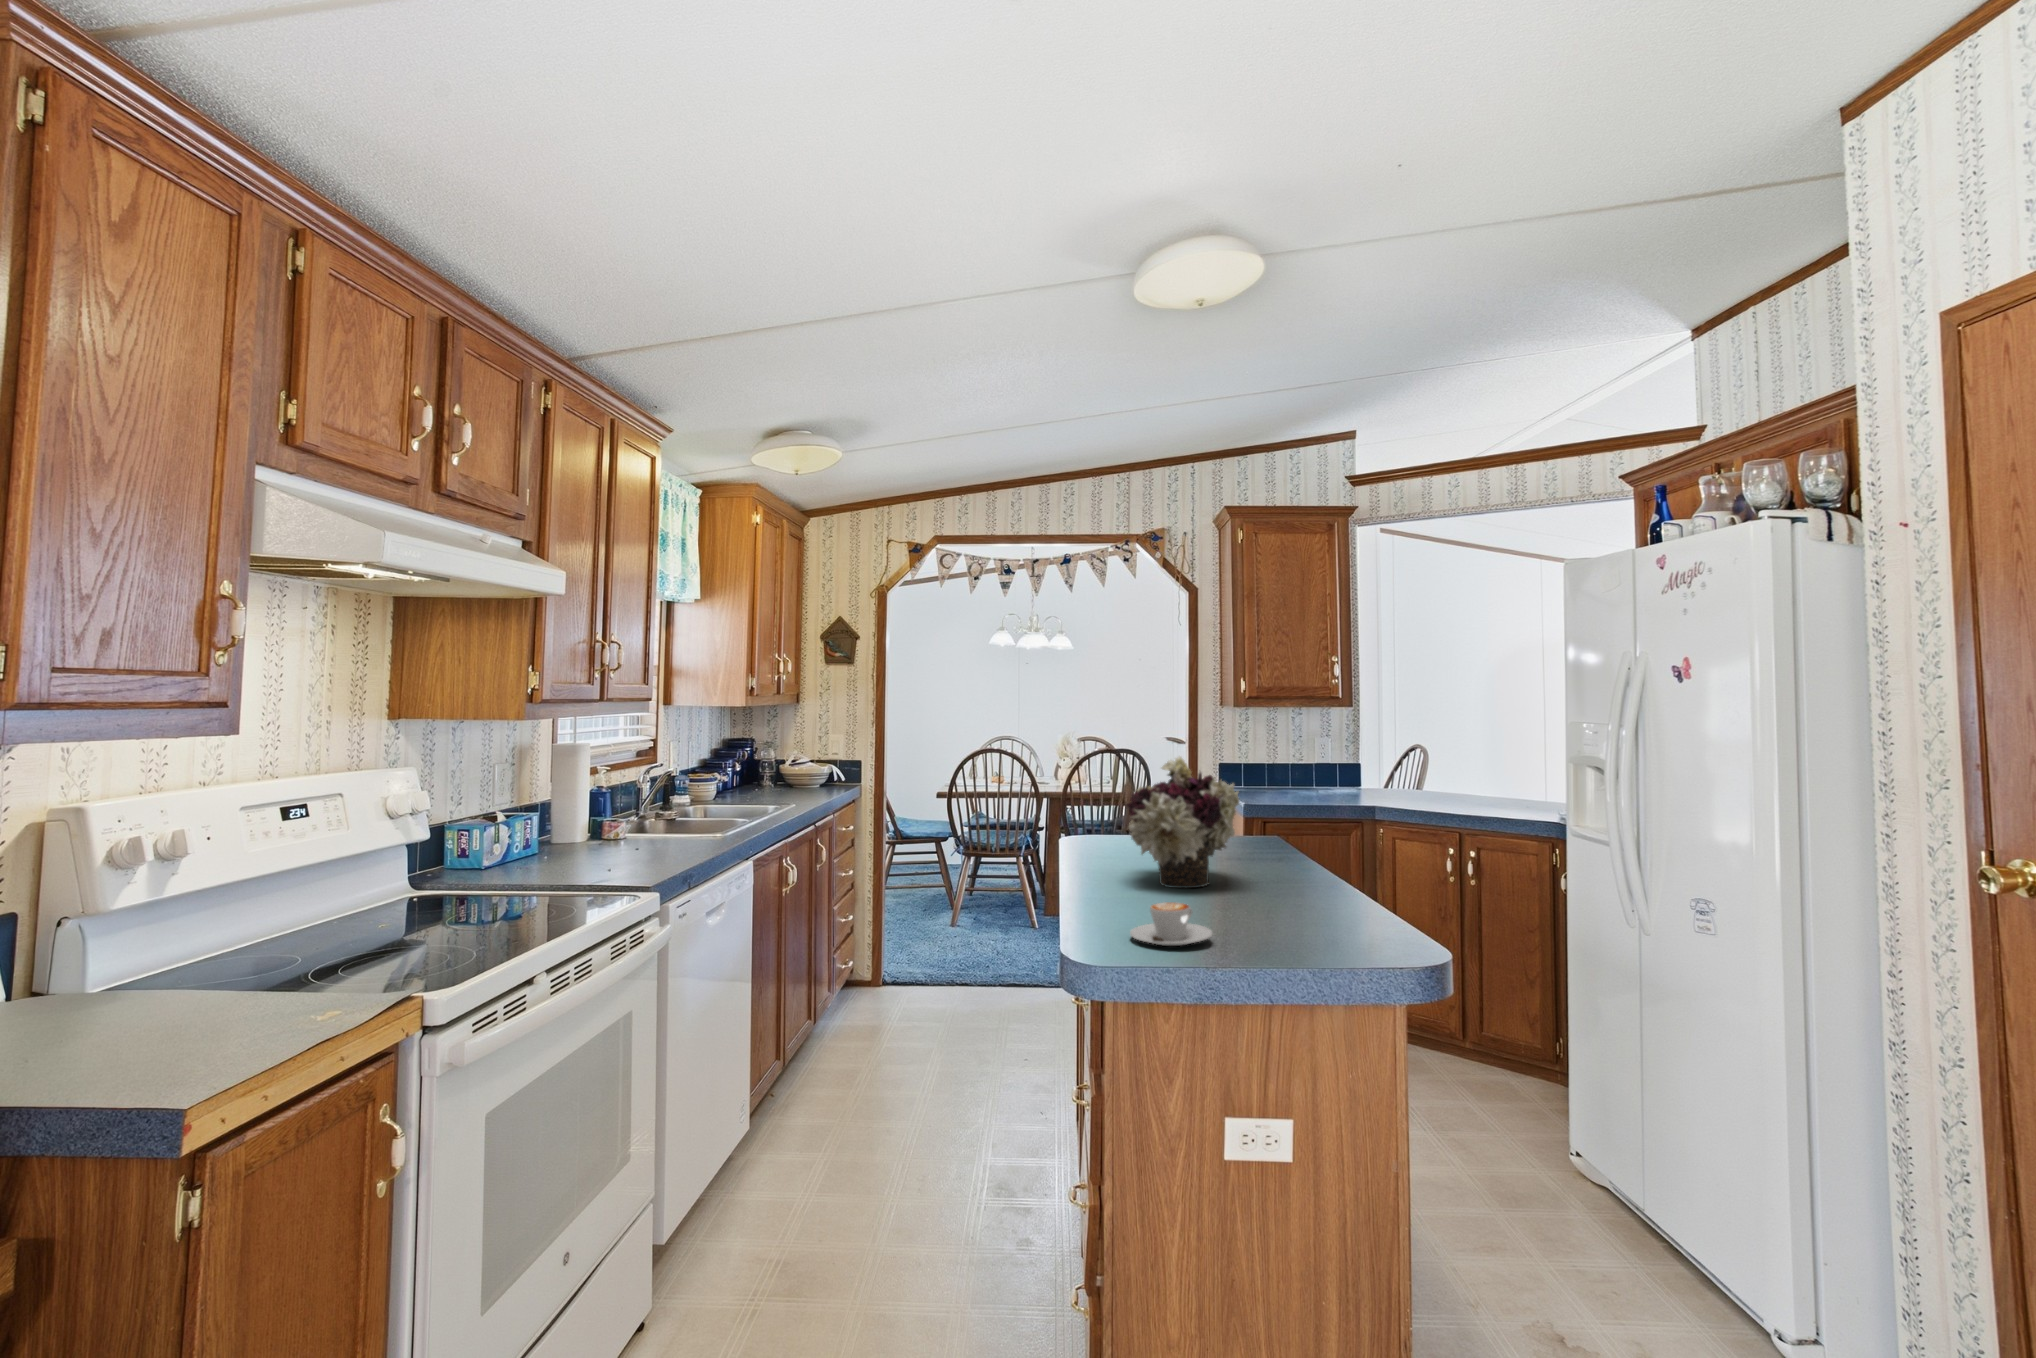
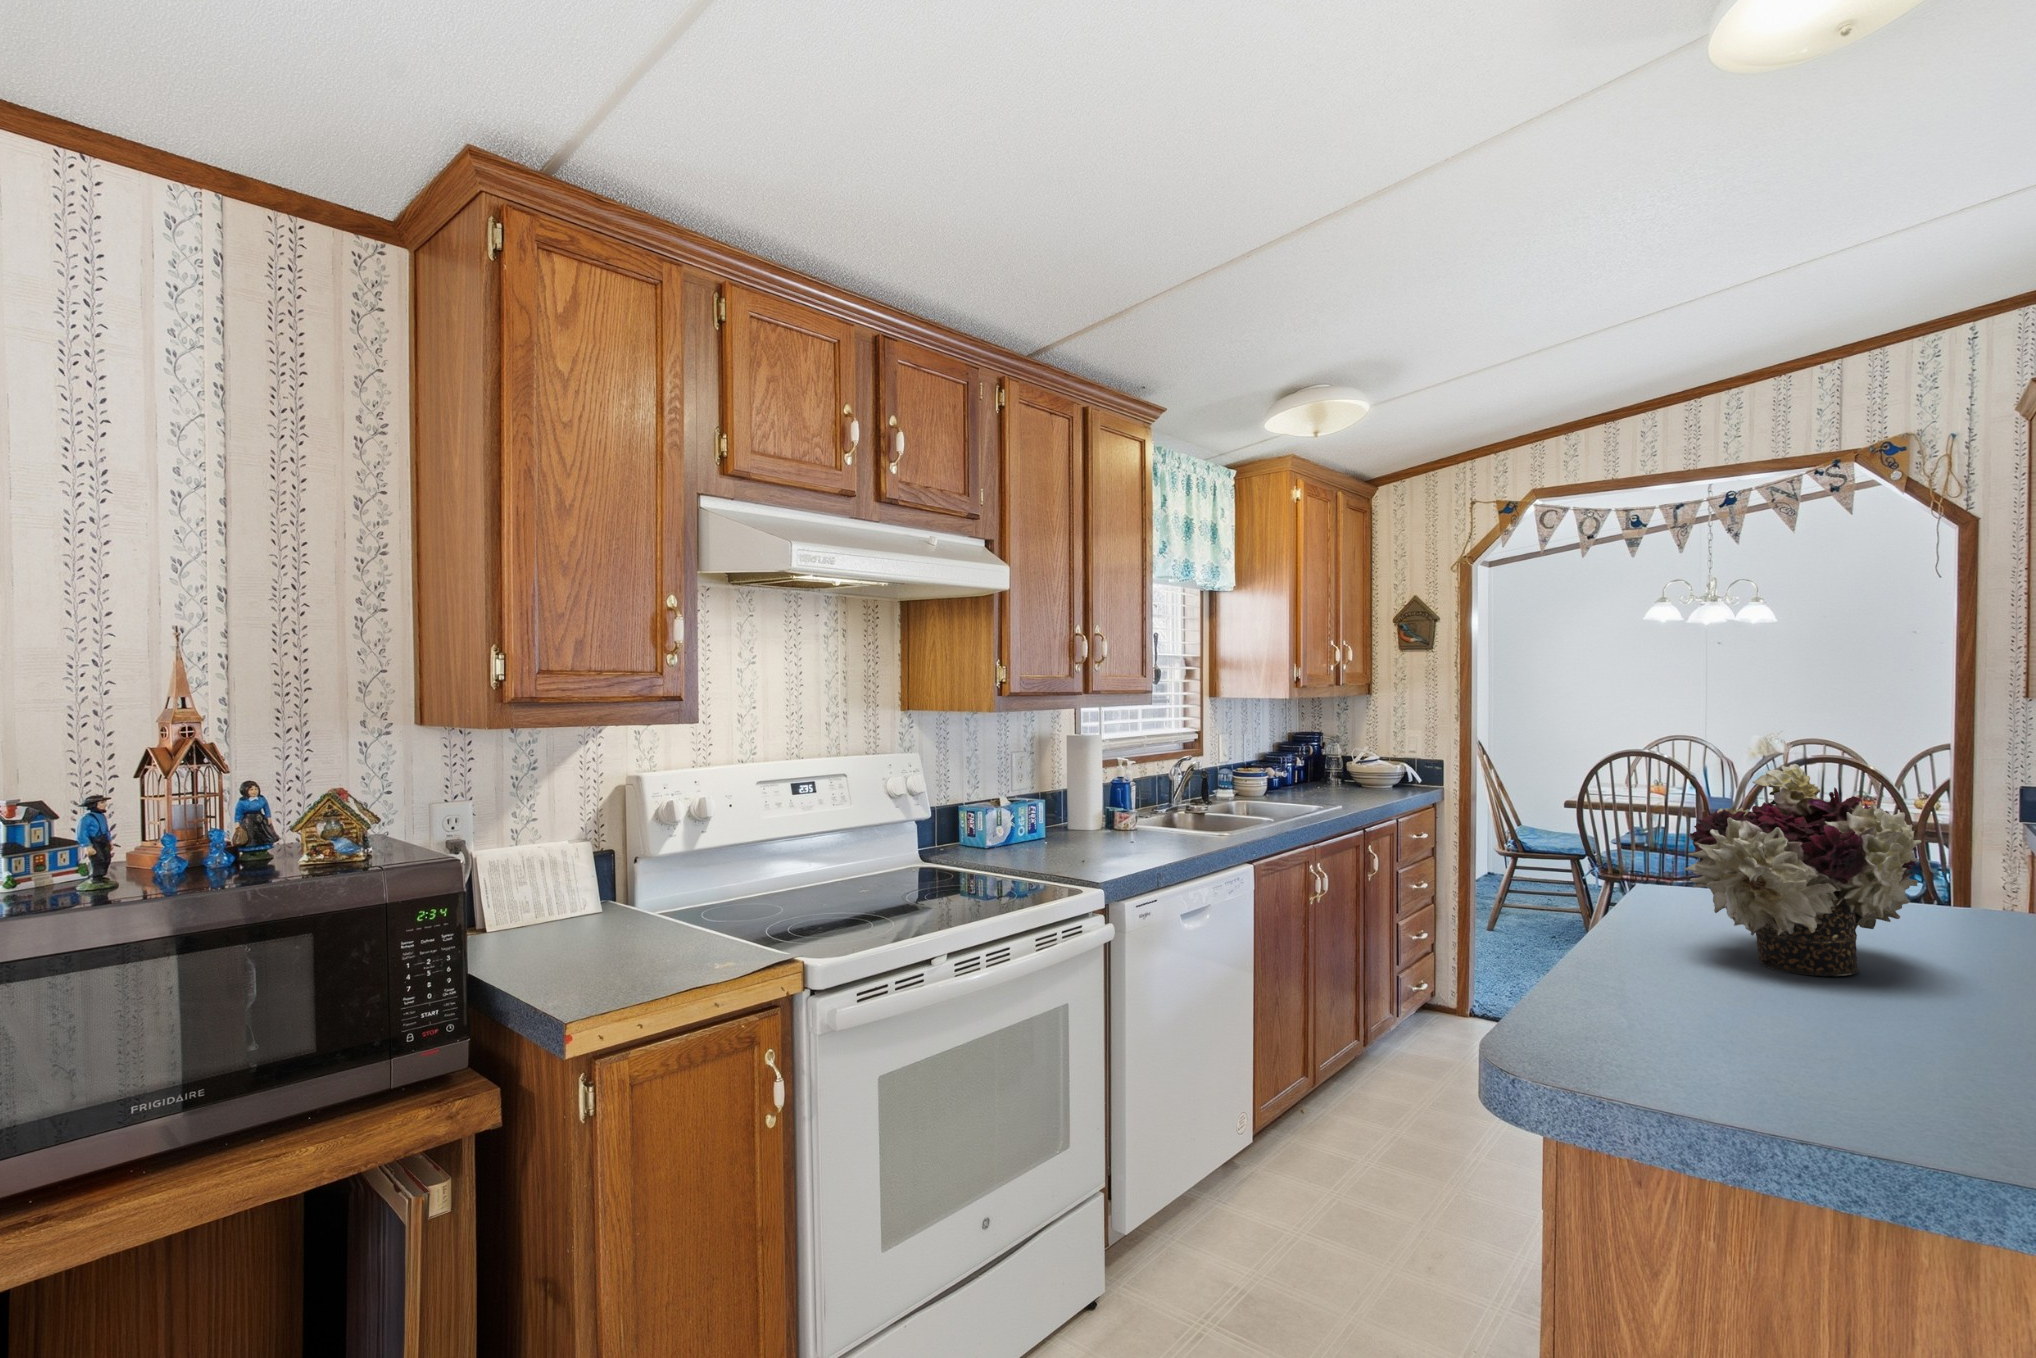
coffee cup: present [1130,902,1212,946] -> none [1606,994,1764,1070]

